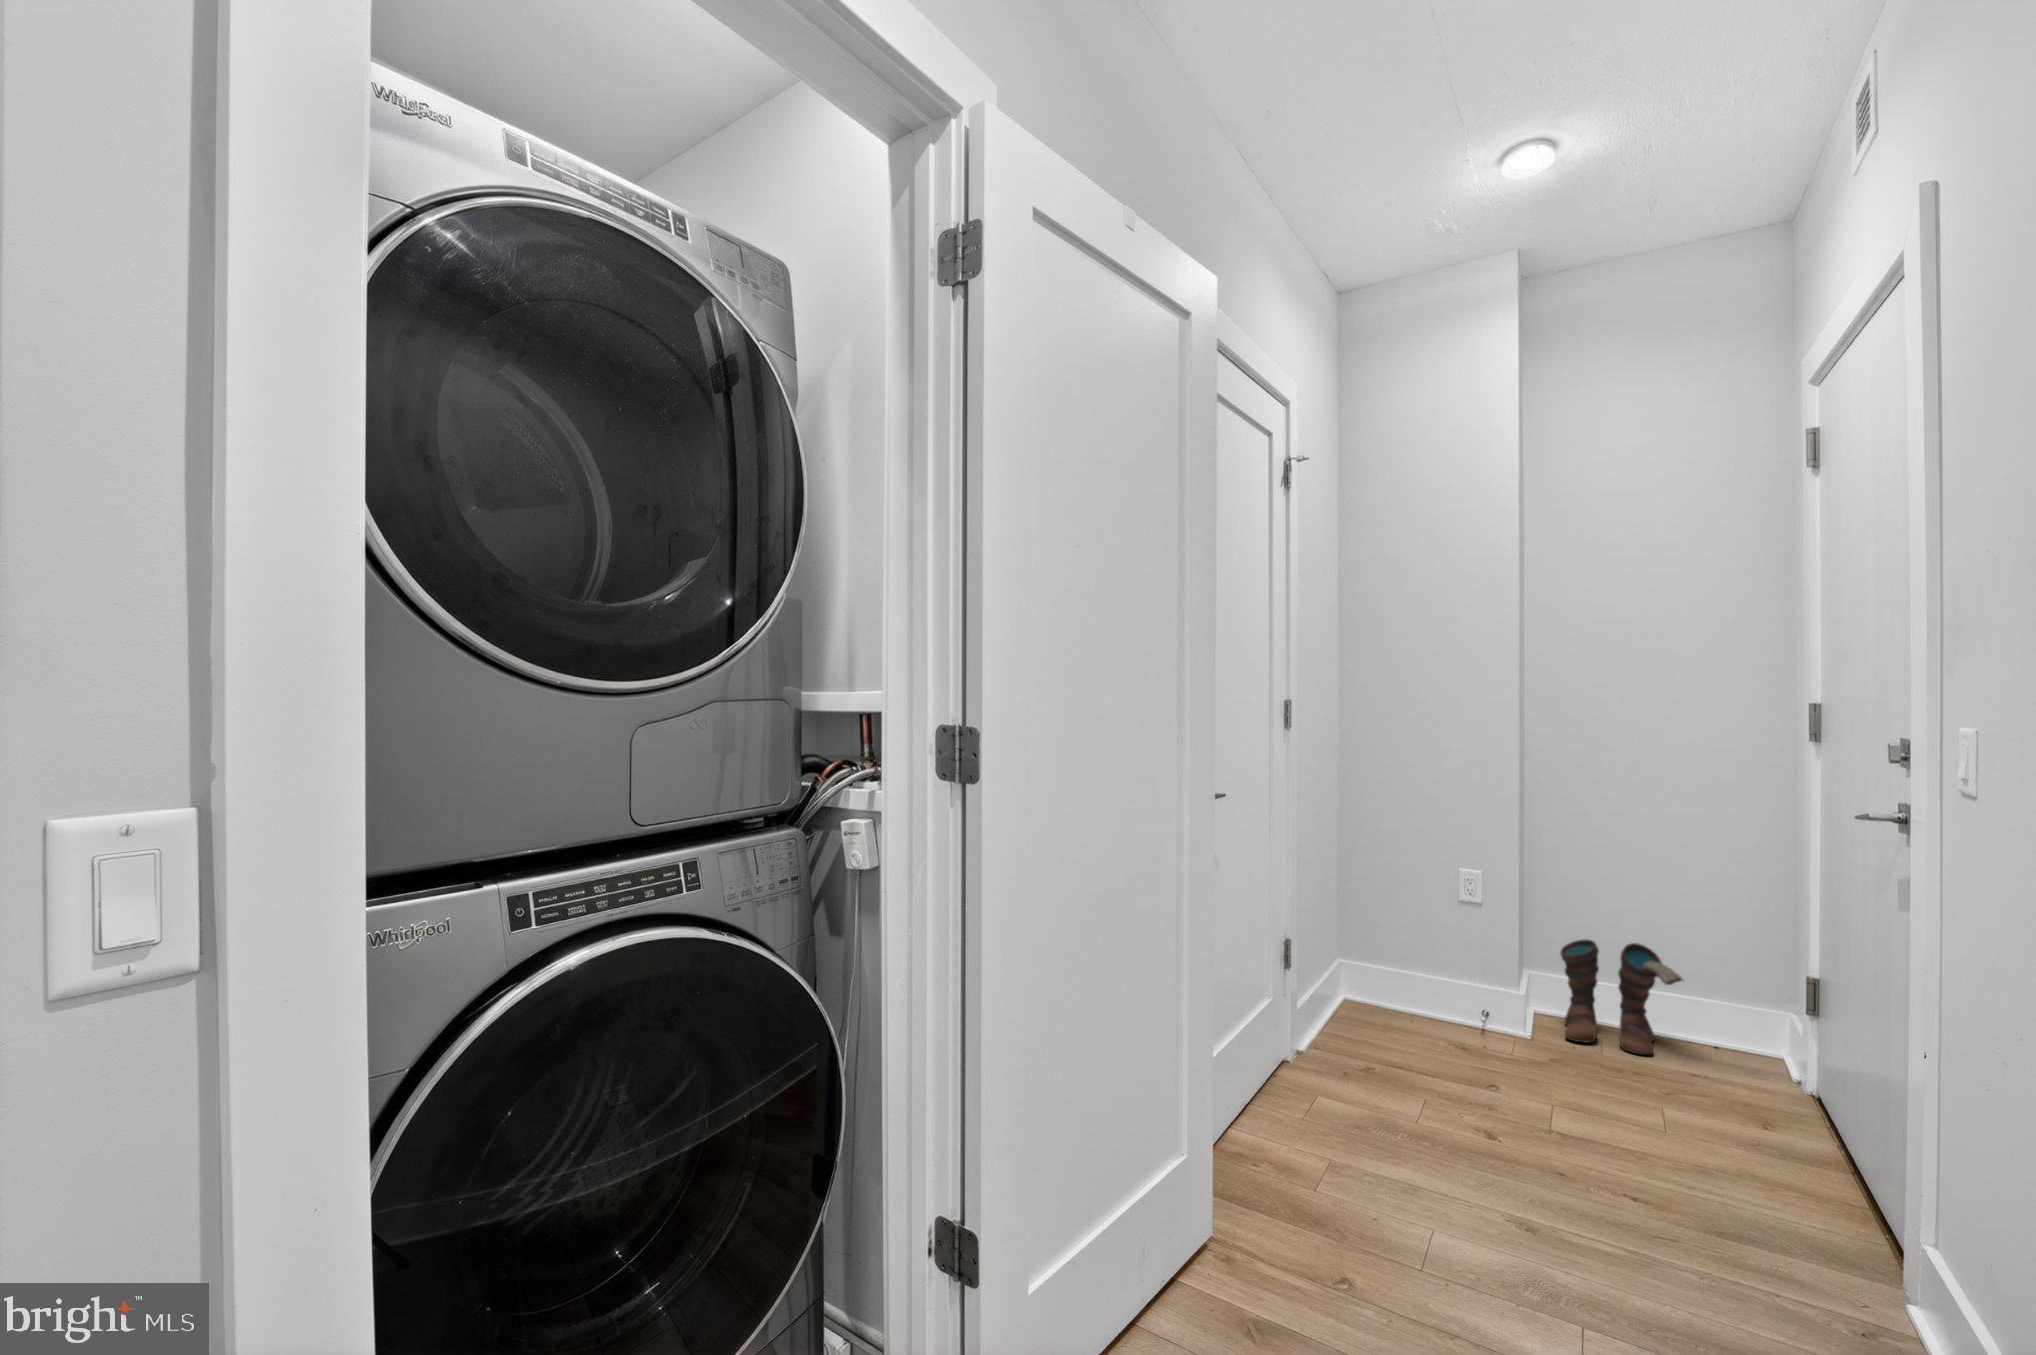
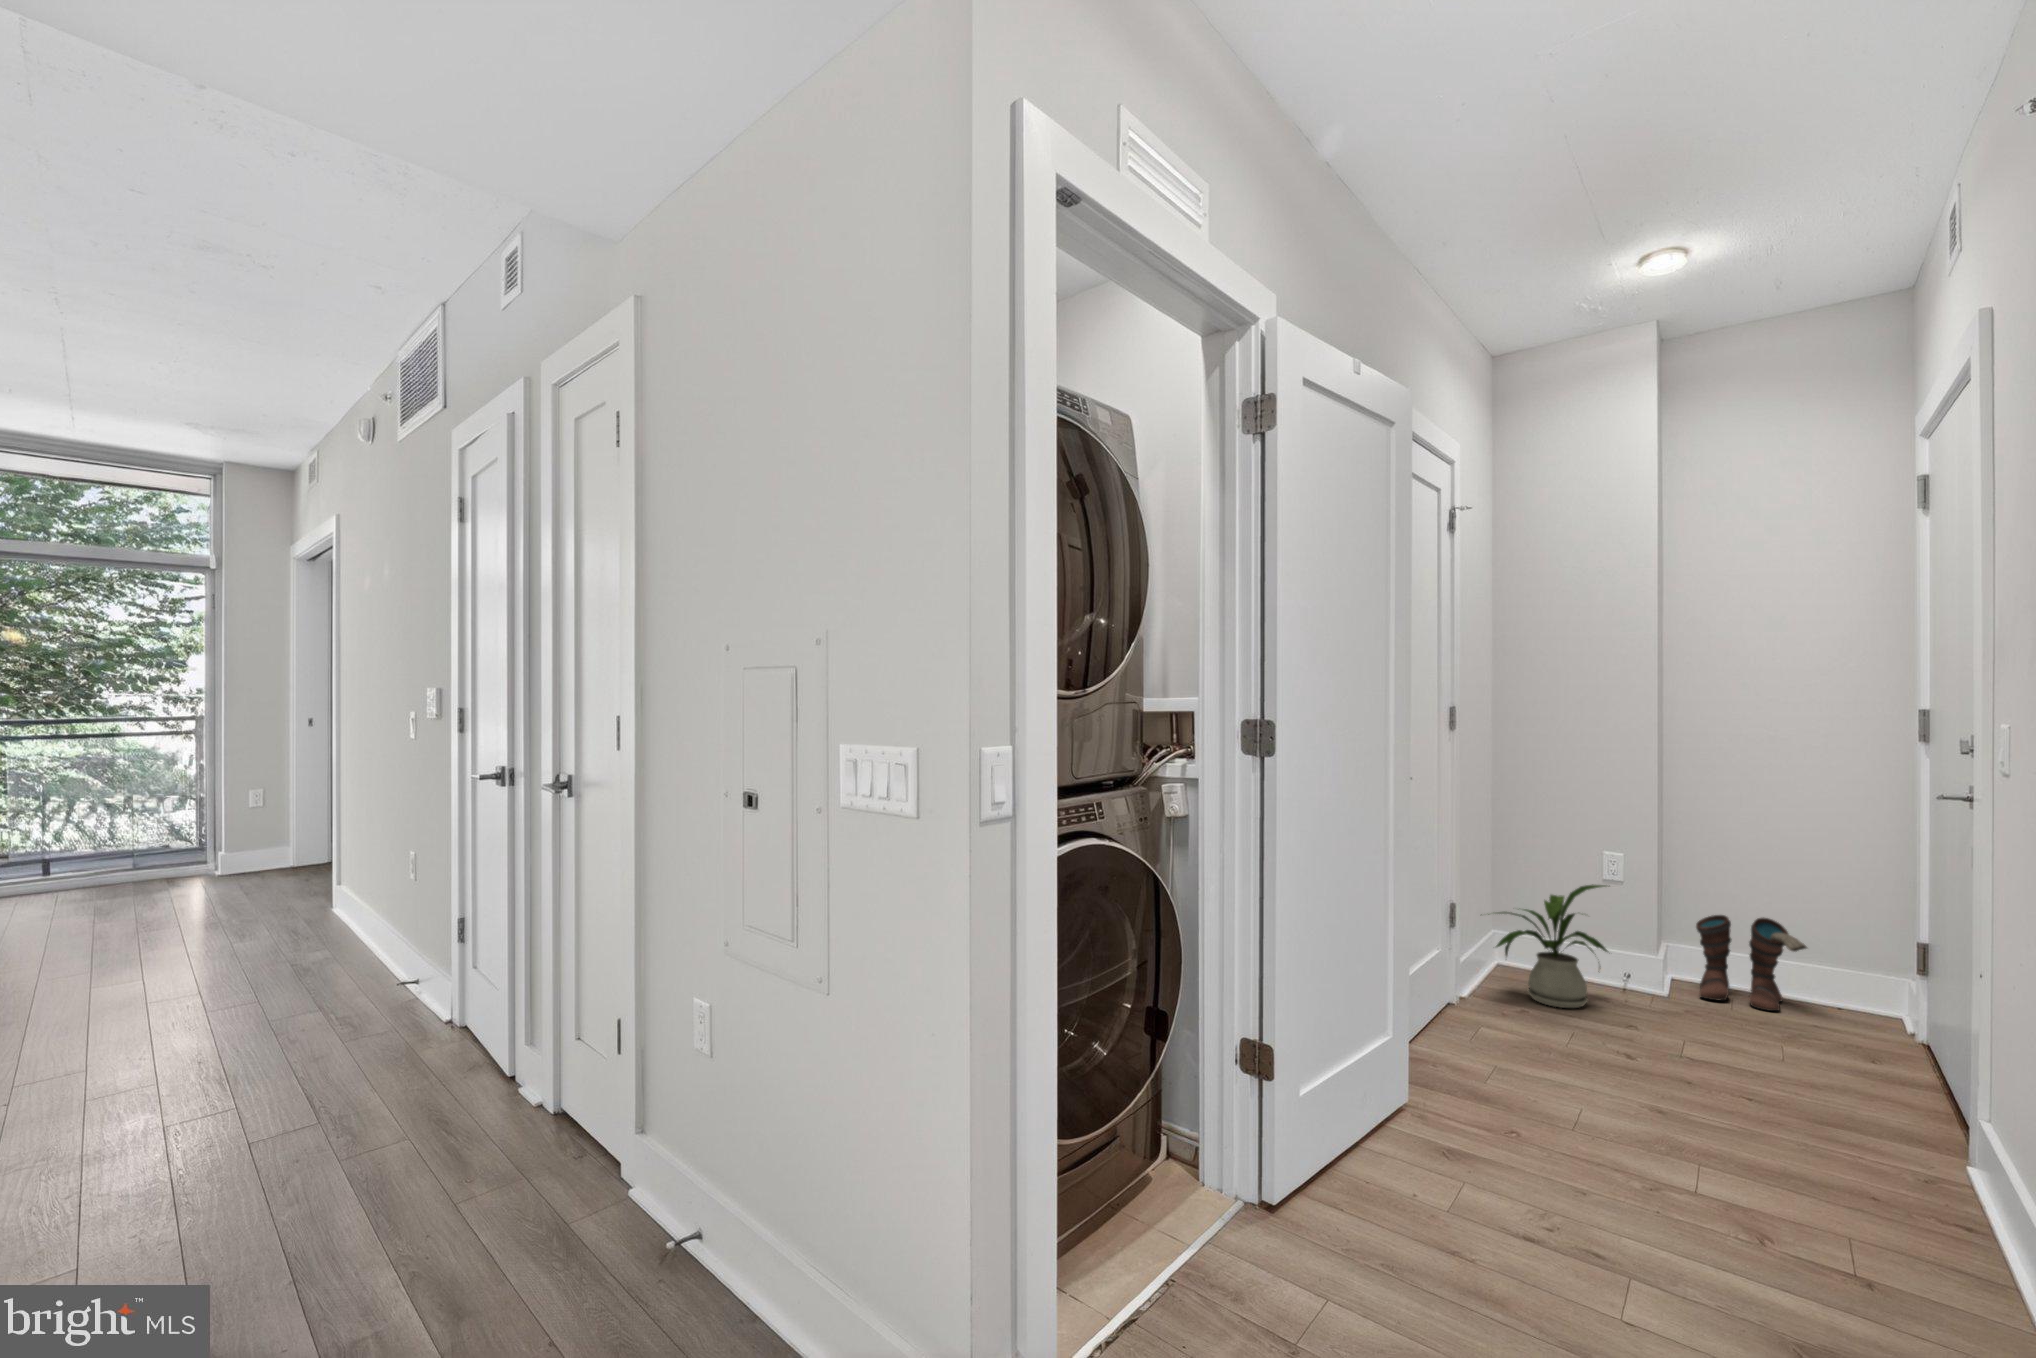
house plant: none [1318,911,1469,1062] -> present [1488,884,1607,1008]

